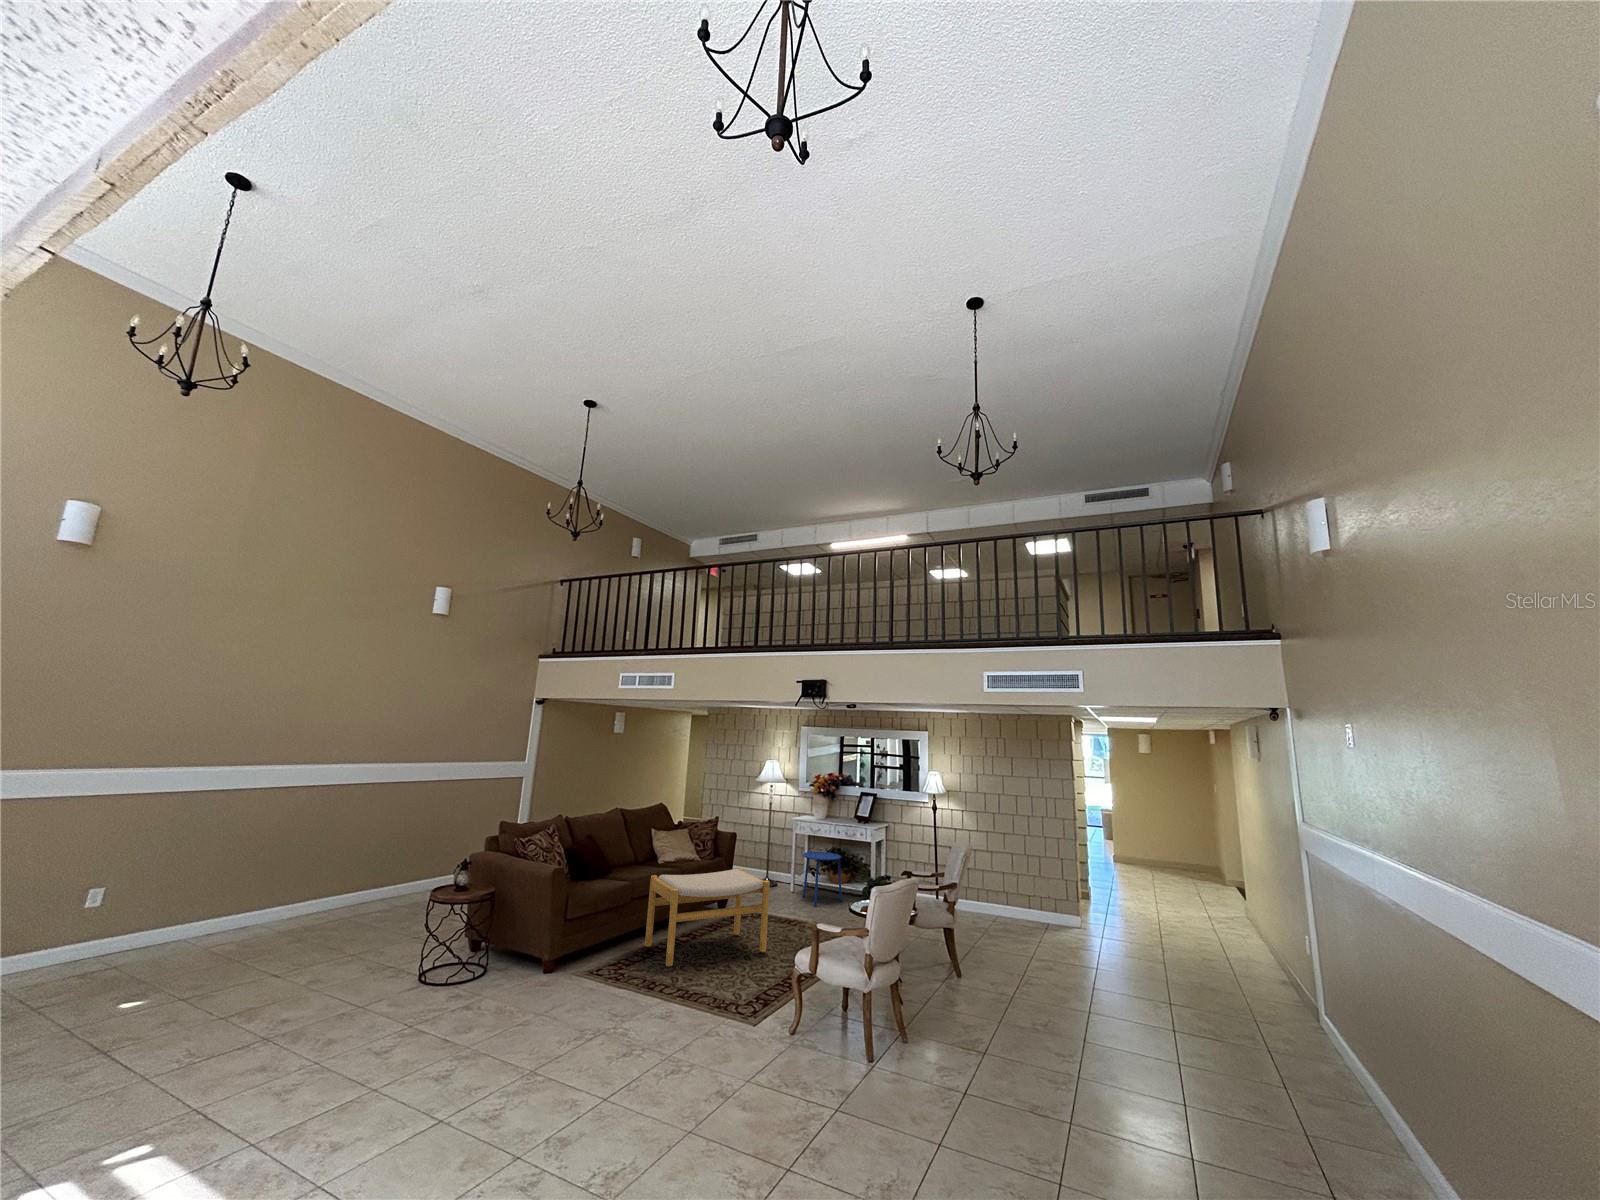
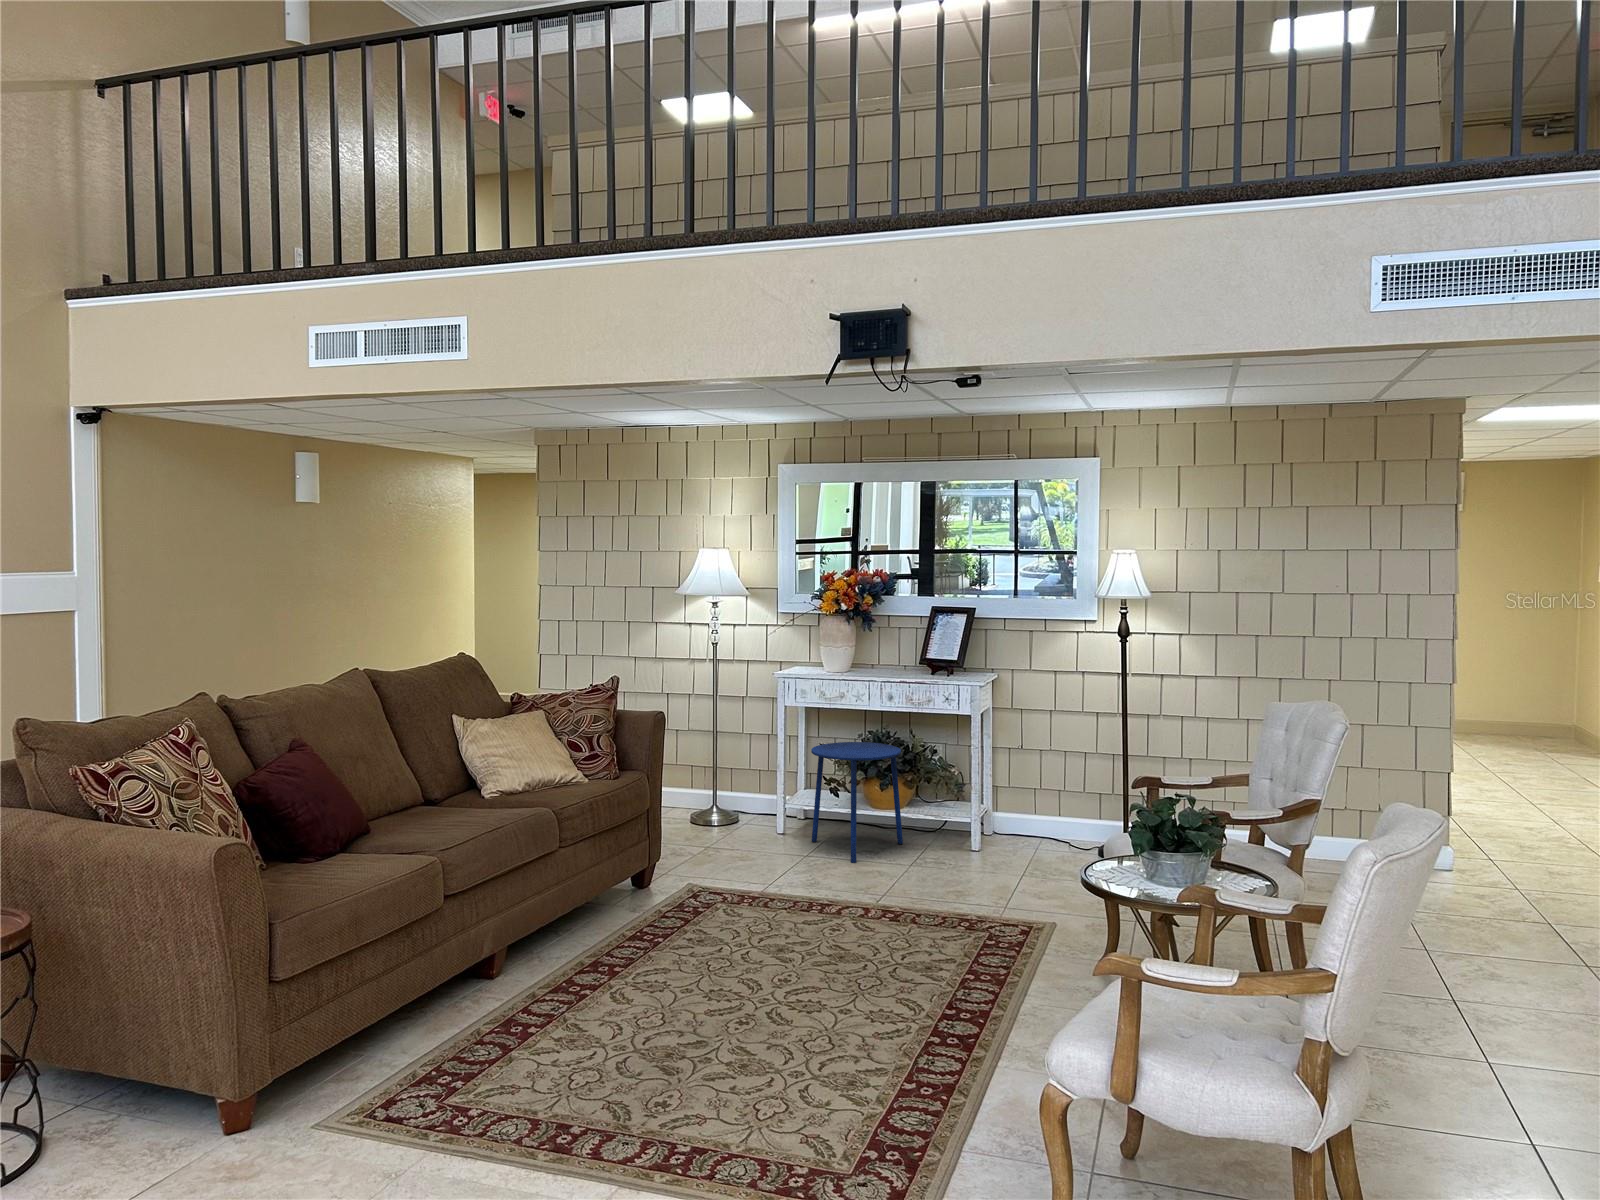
footstool: present [645,869,770,967] -> none [491,798,811,1067]

